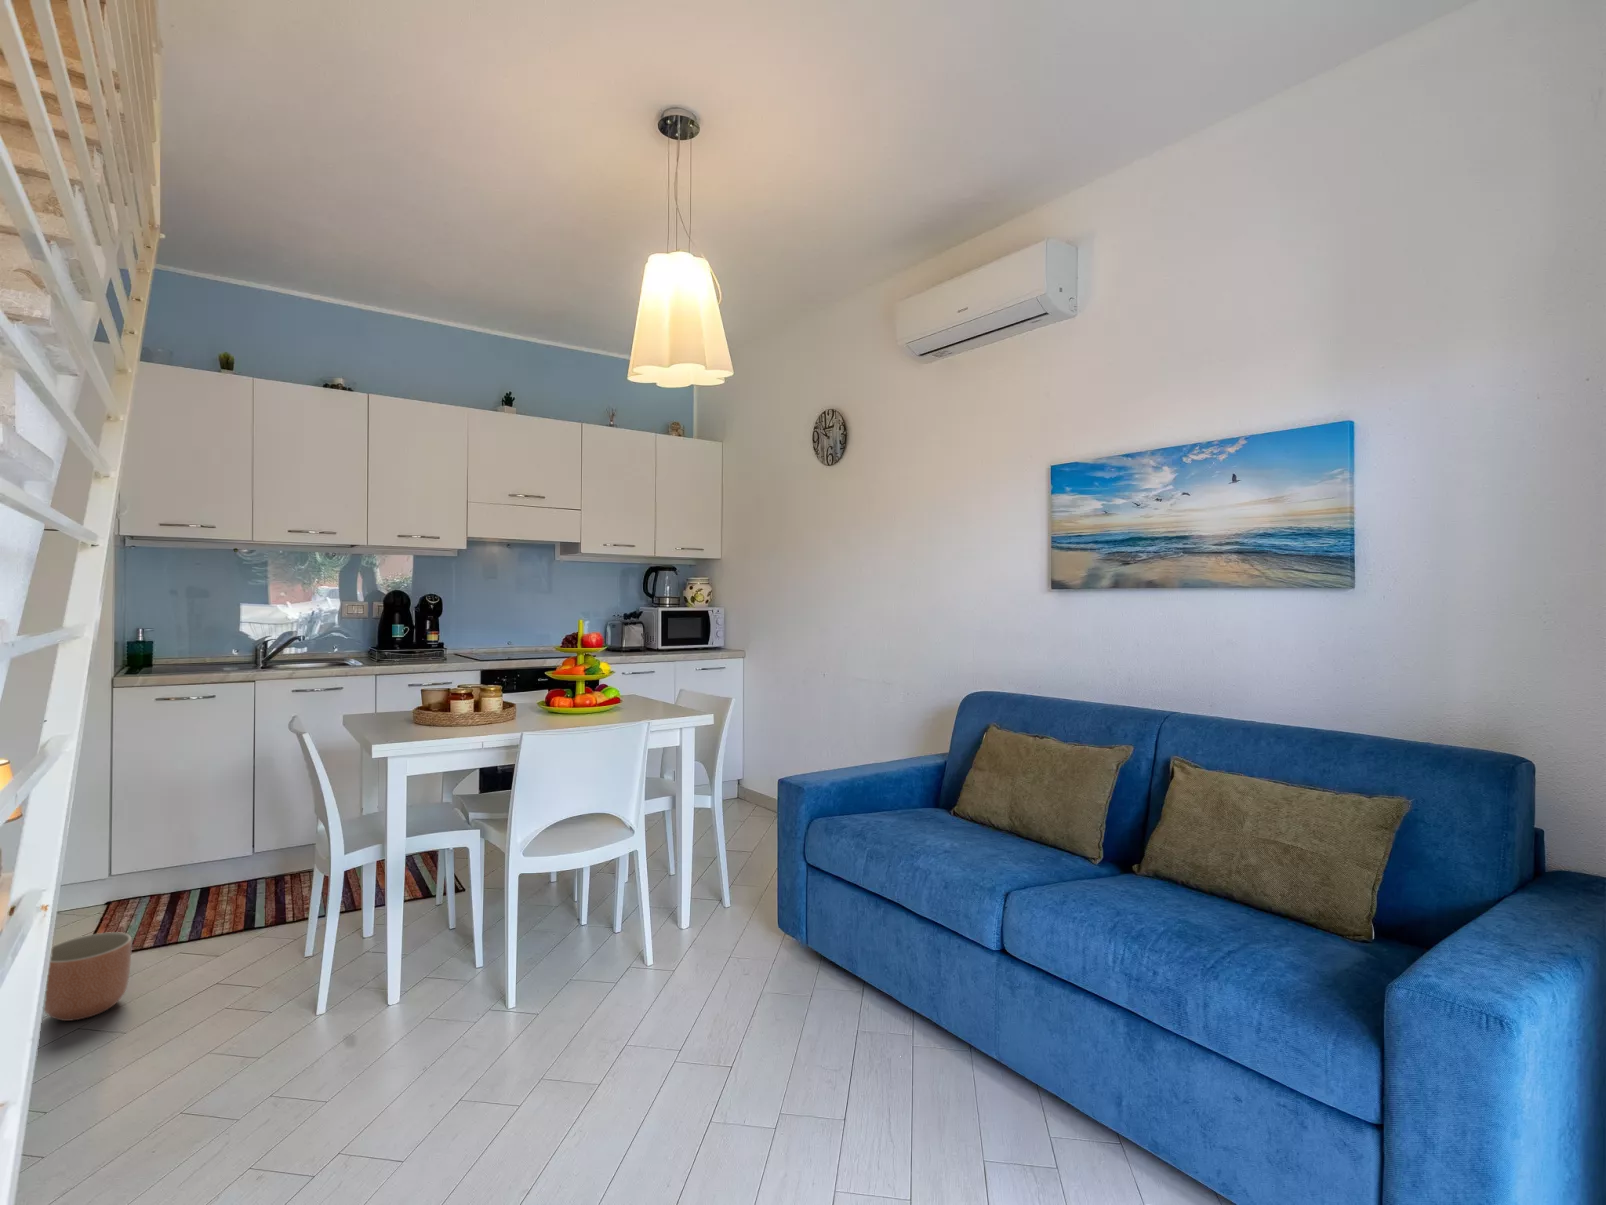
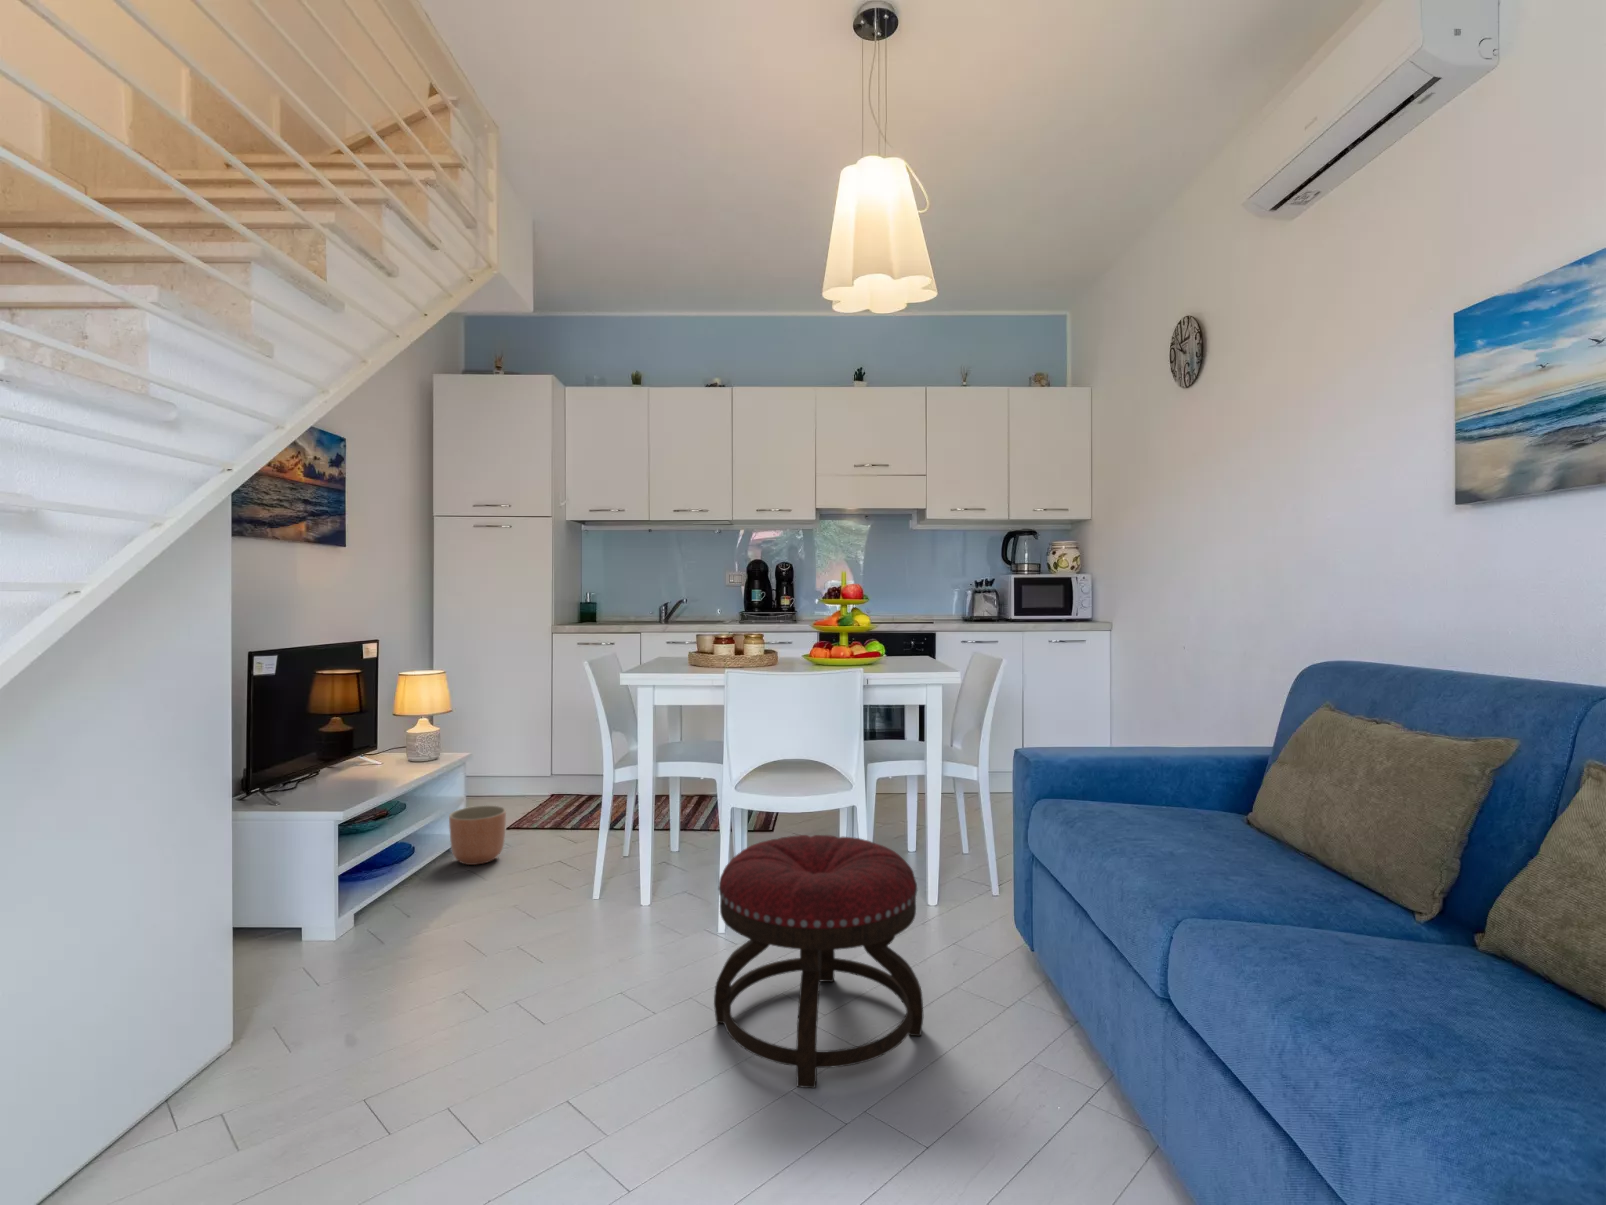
ottoman: none [584,882,772,1113] -> present [714,835,923,1088]

